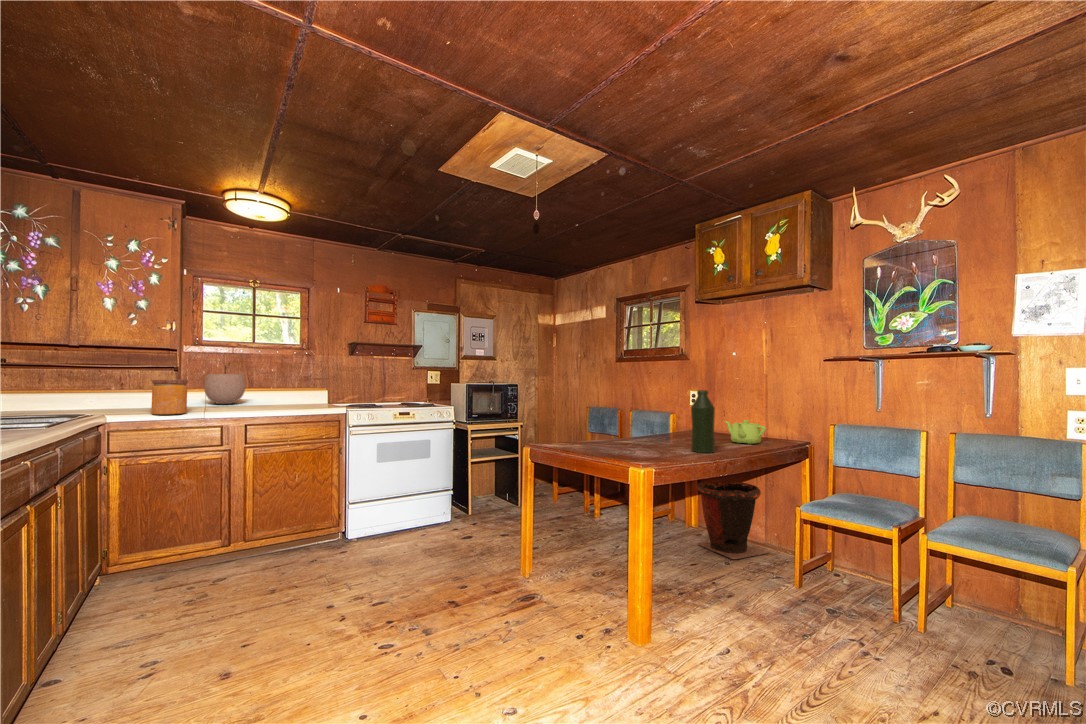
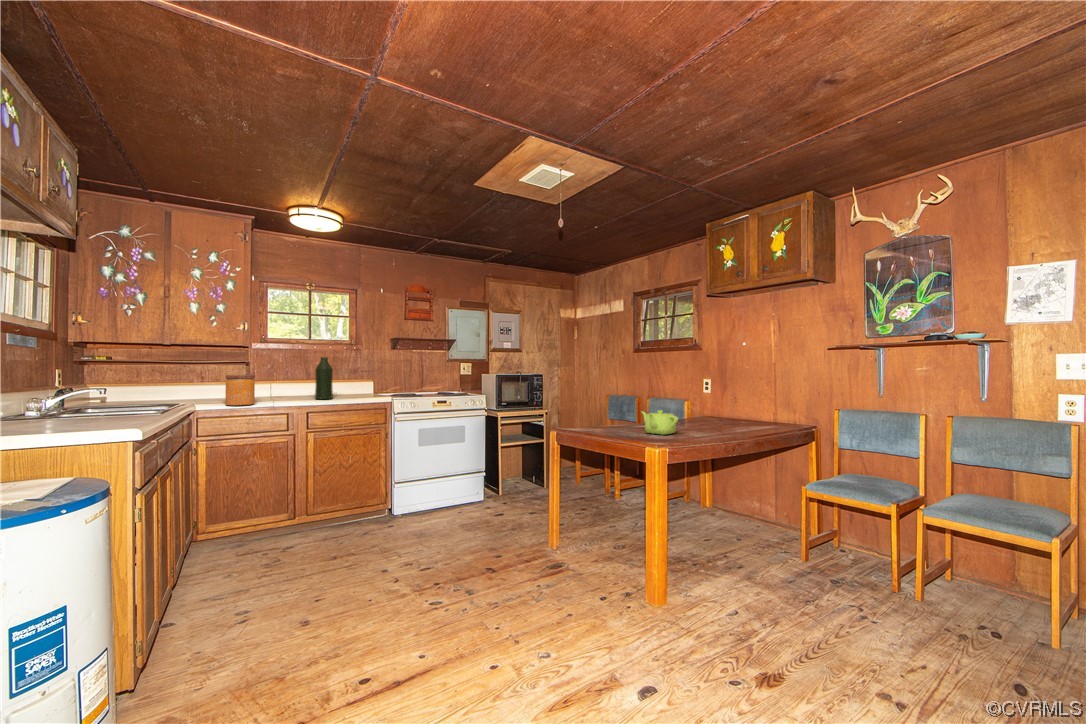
plant pot: present [204,364,245,404] -> none [267,358,302,396]
bottle: present [691,390,715,453] -> present [315,357,333,399]
teapot: present [724,420,766,444] -> present [642,410,678,435]
waste bin: present [697,480,769,559] -> none [710,462,780,535]

